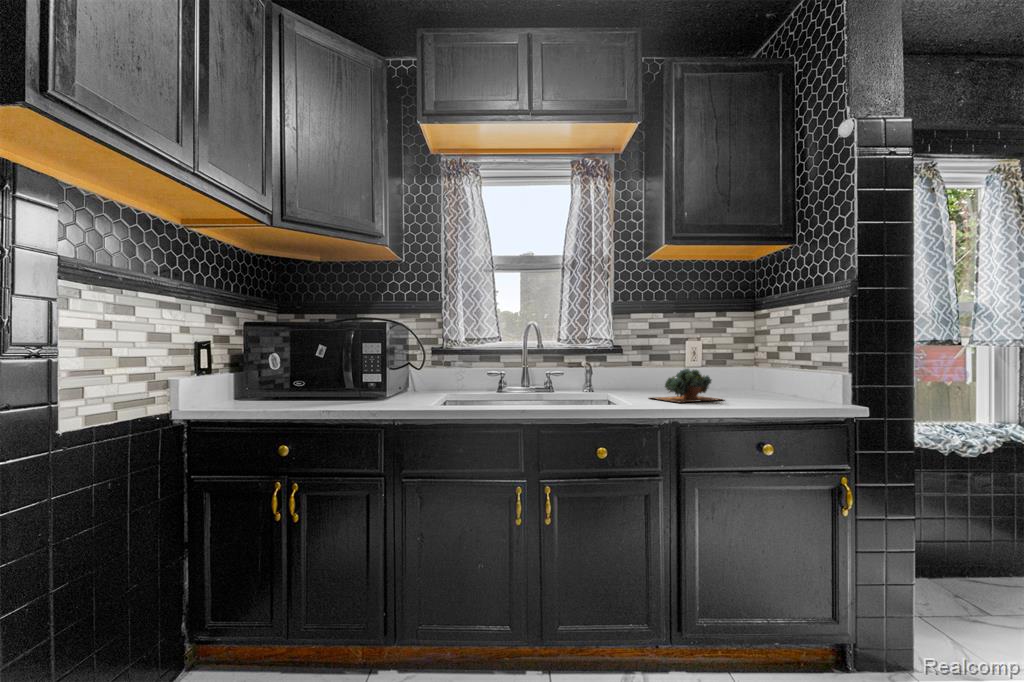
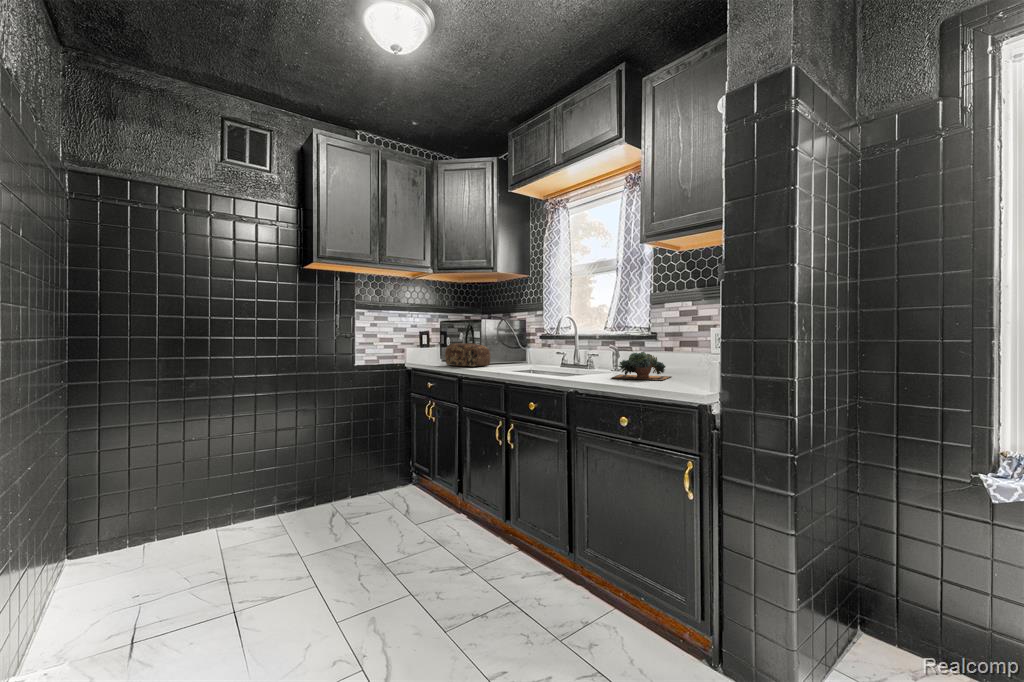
bread loaf: none [321,365,405,408] -> present [445,343,490,367]

